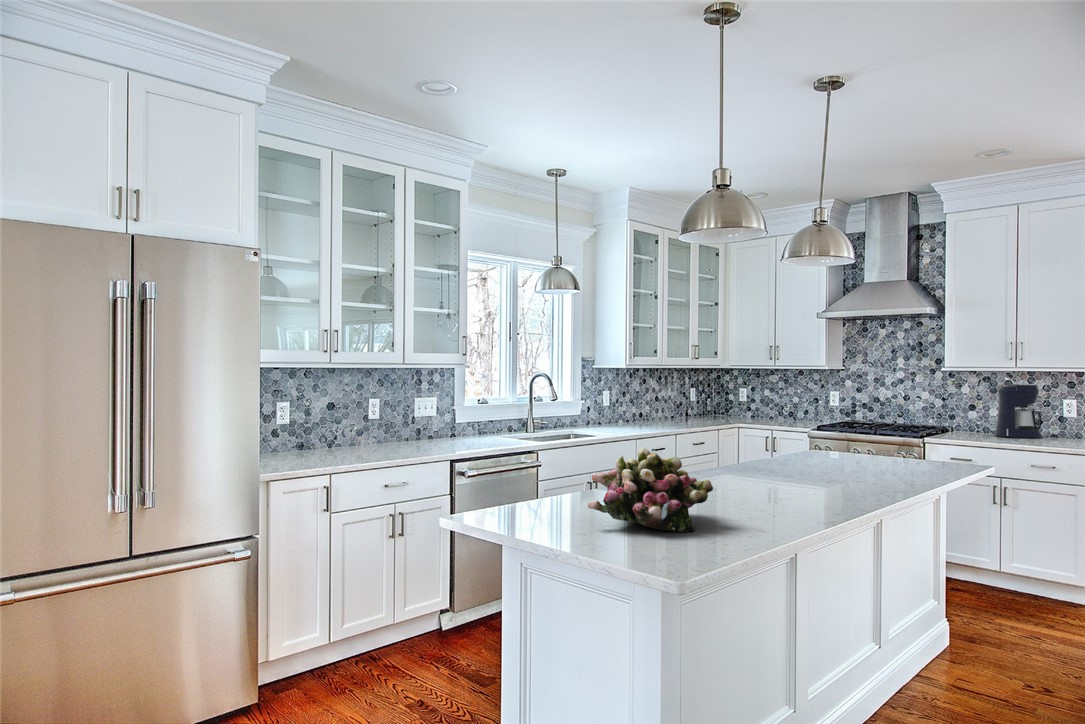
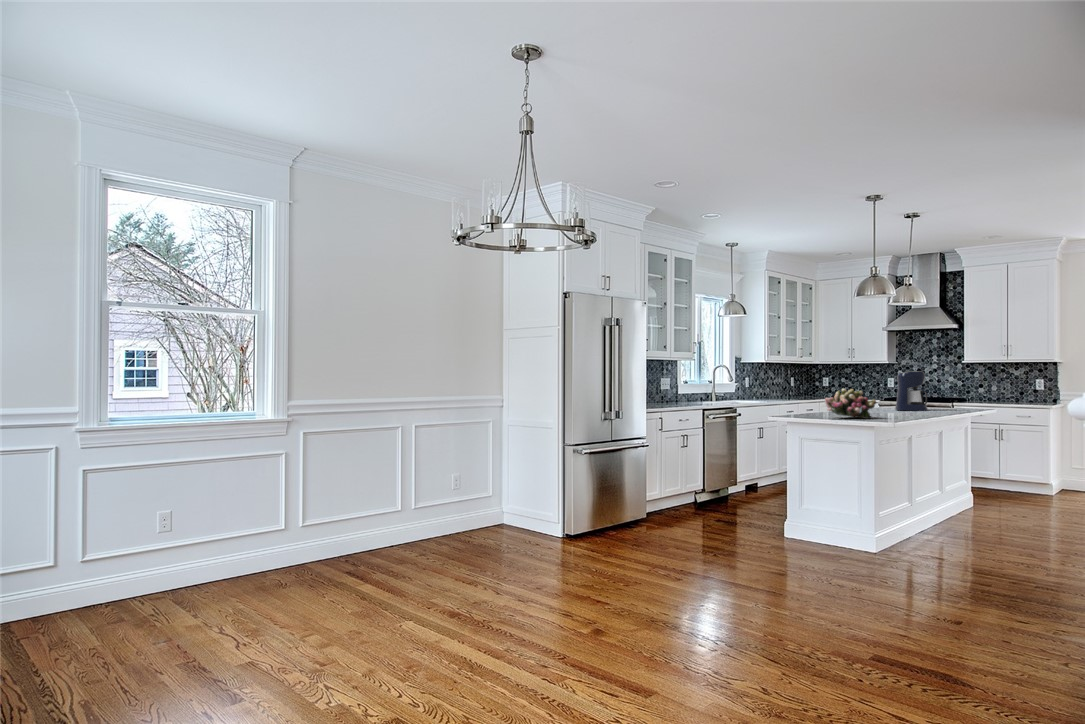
coffee maker: present [995,384,1043,438] -> present [895,371,928,411]

